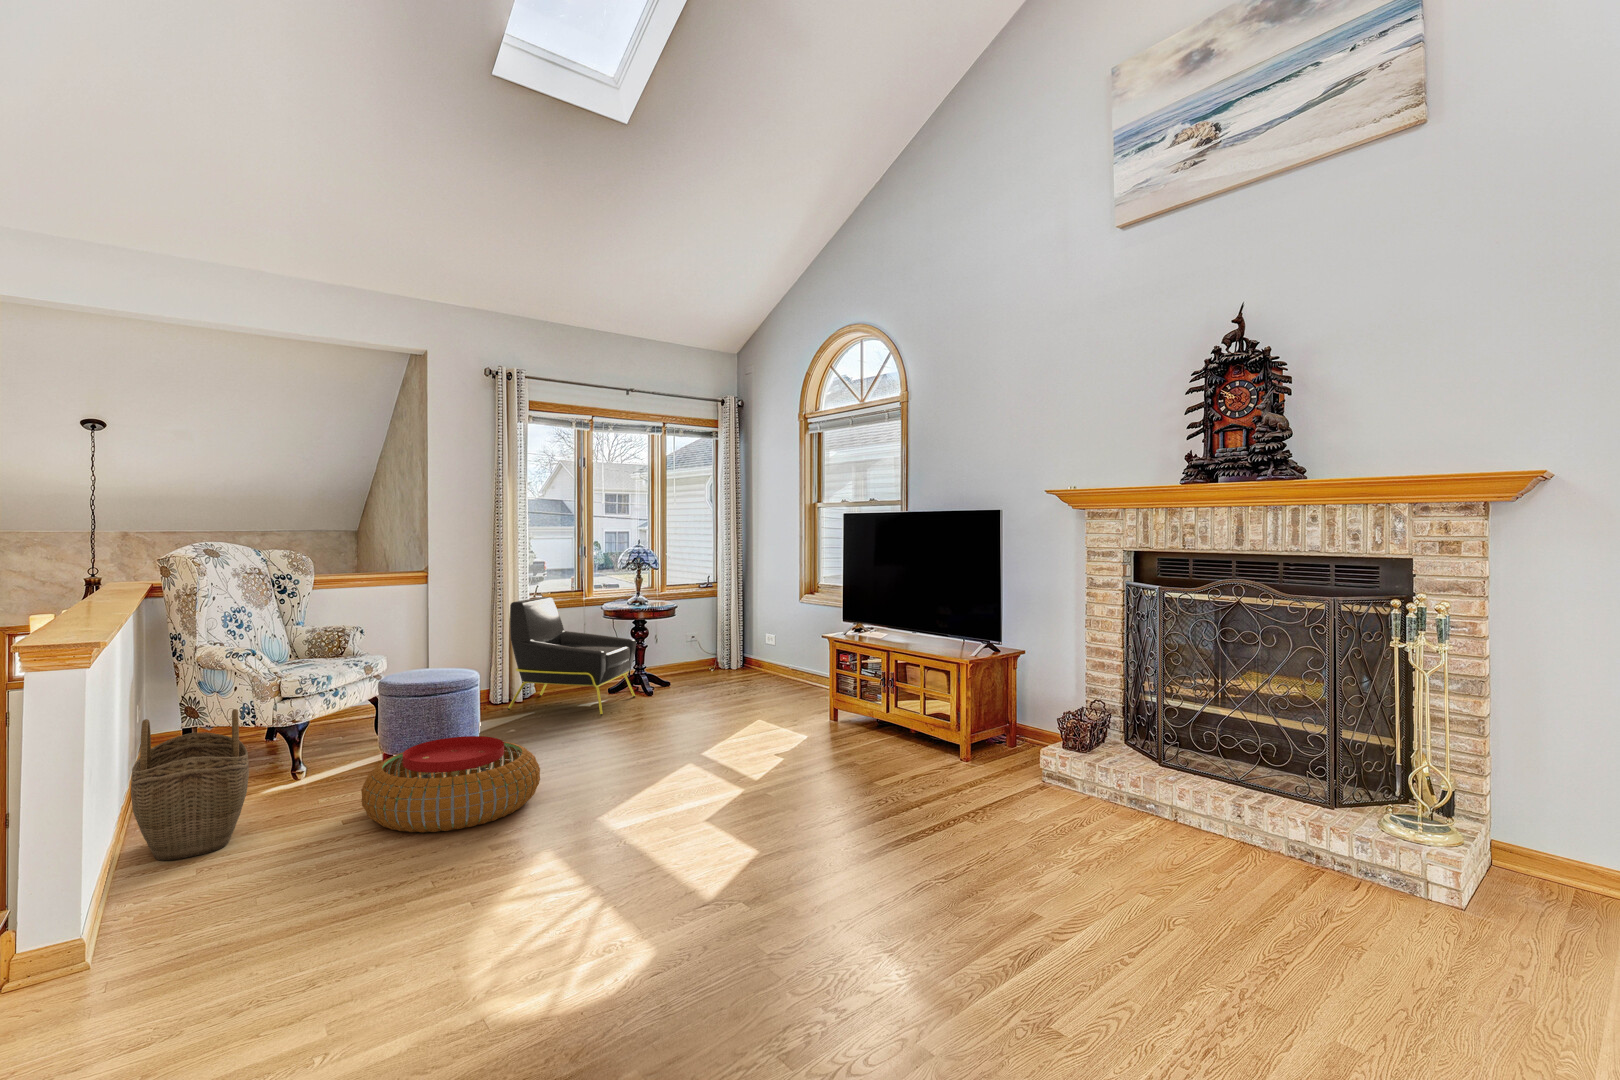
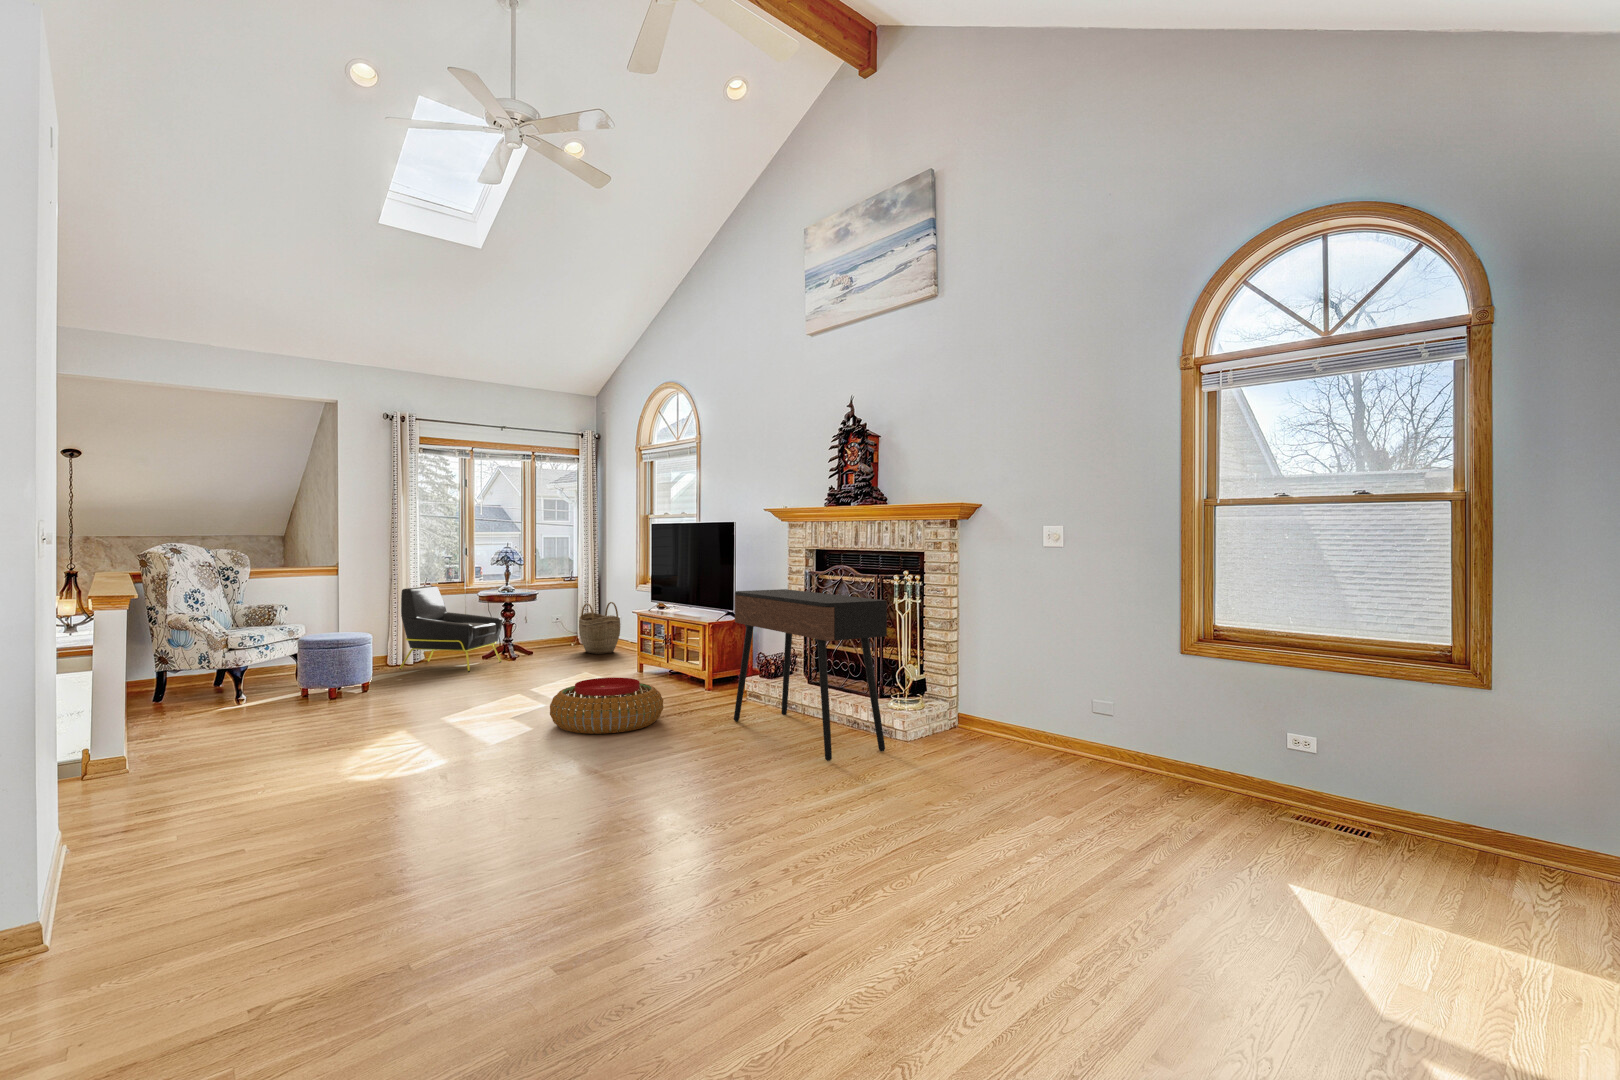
console table: none [1073,616,1460,967] -> present [734,589,887,761]
woven basket: present [131,709,249,860] -> present [579,602,620,654]
pouf: present [361,736,540,832] -> present [550,677,663,734]

